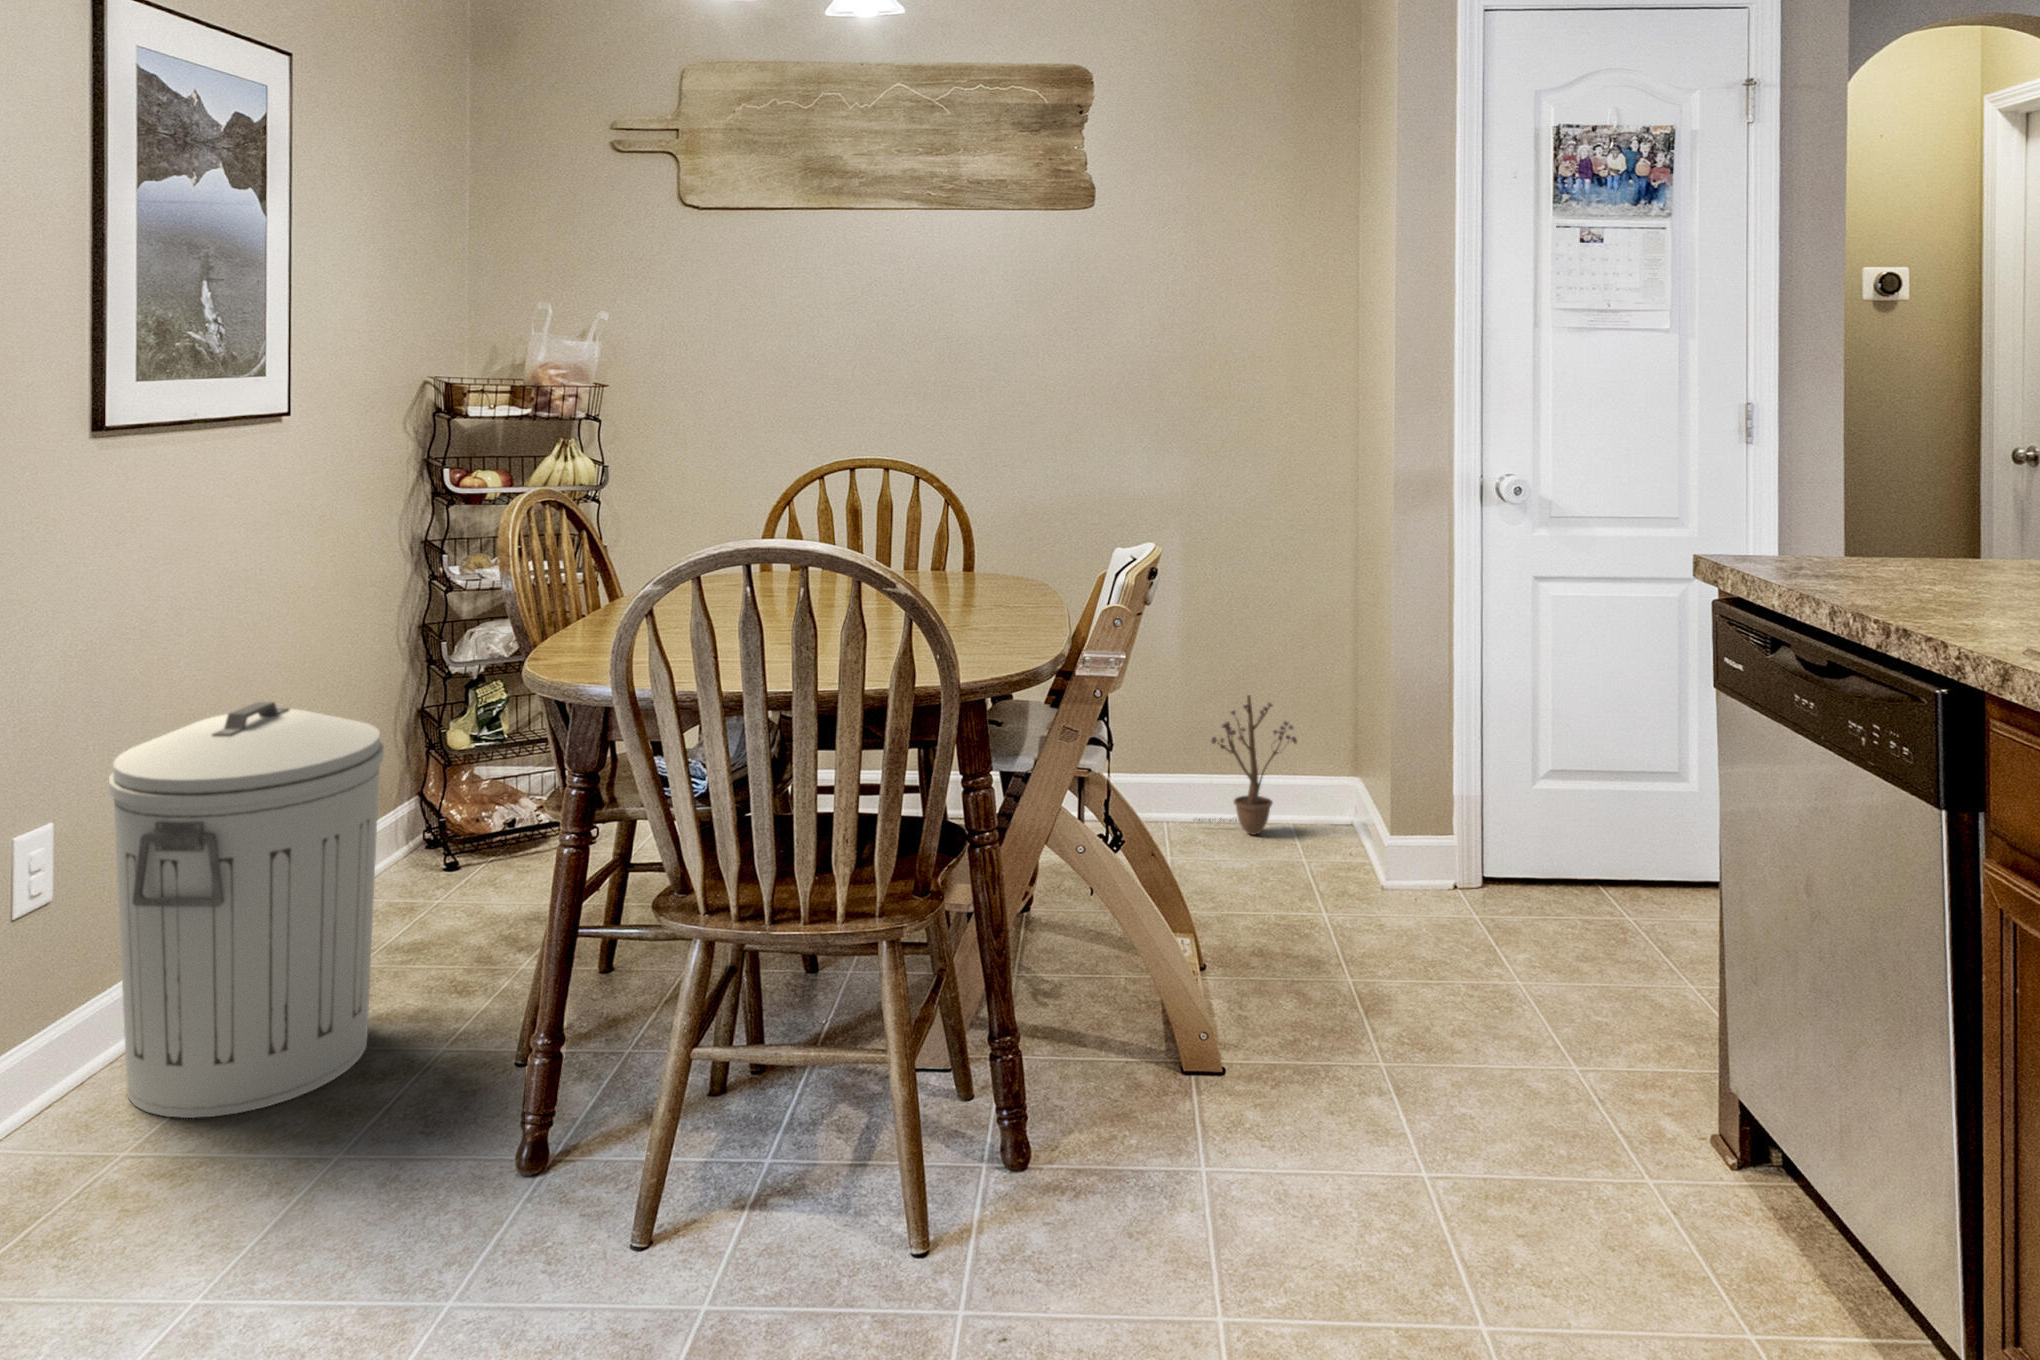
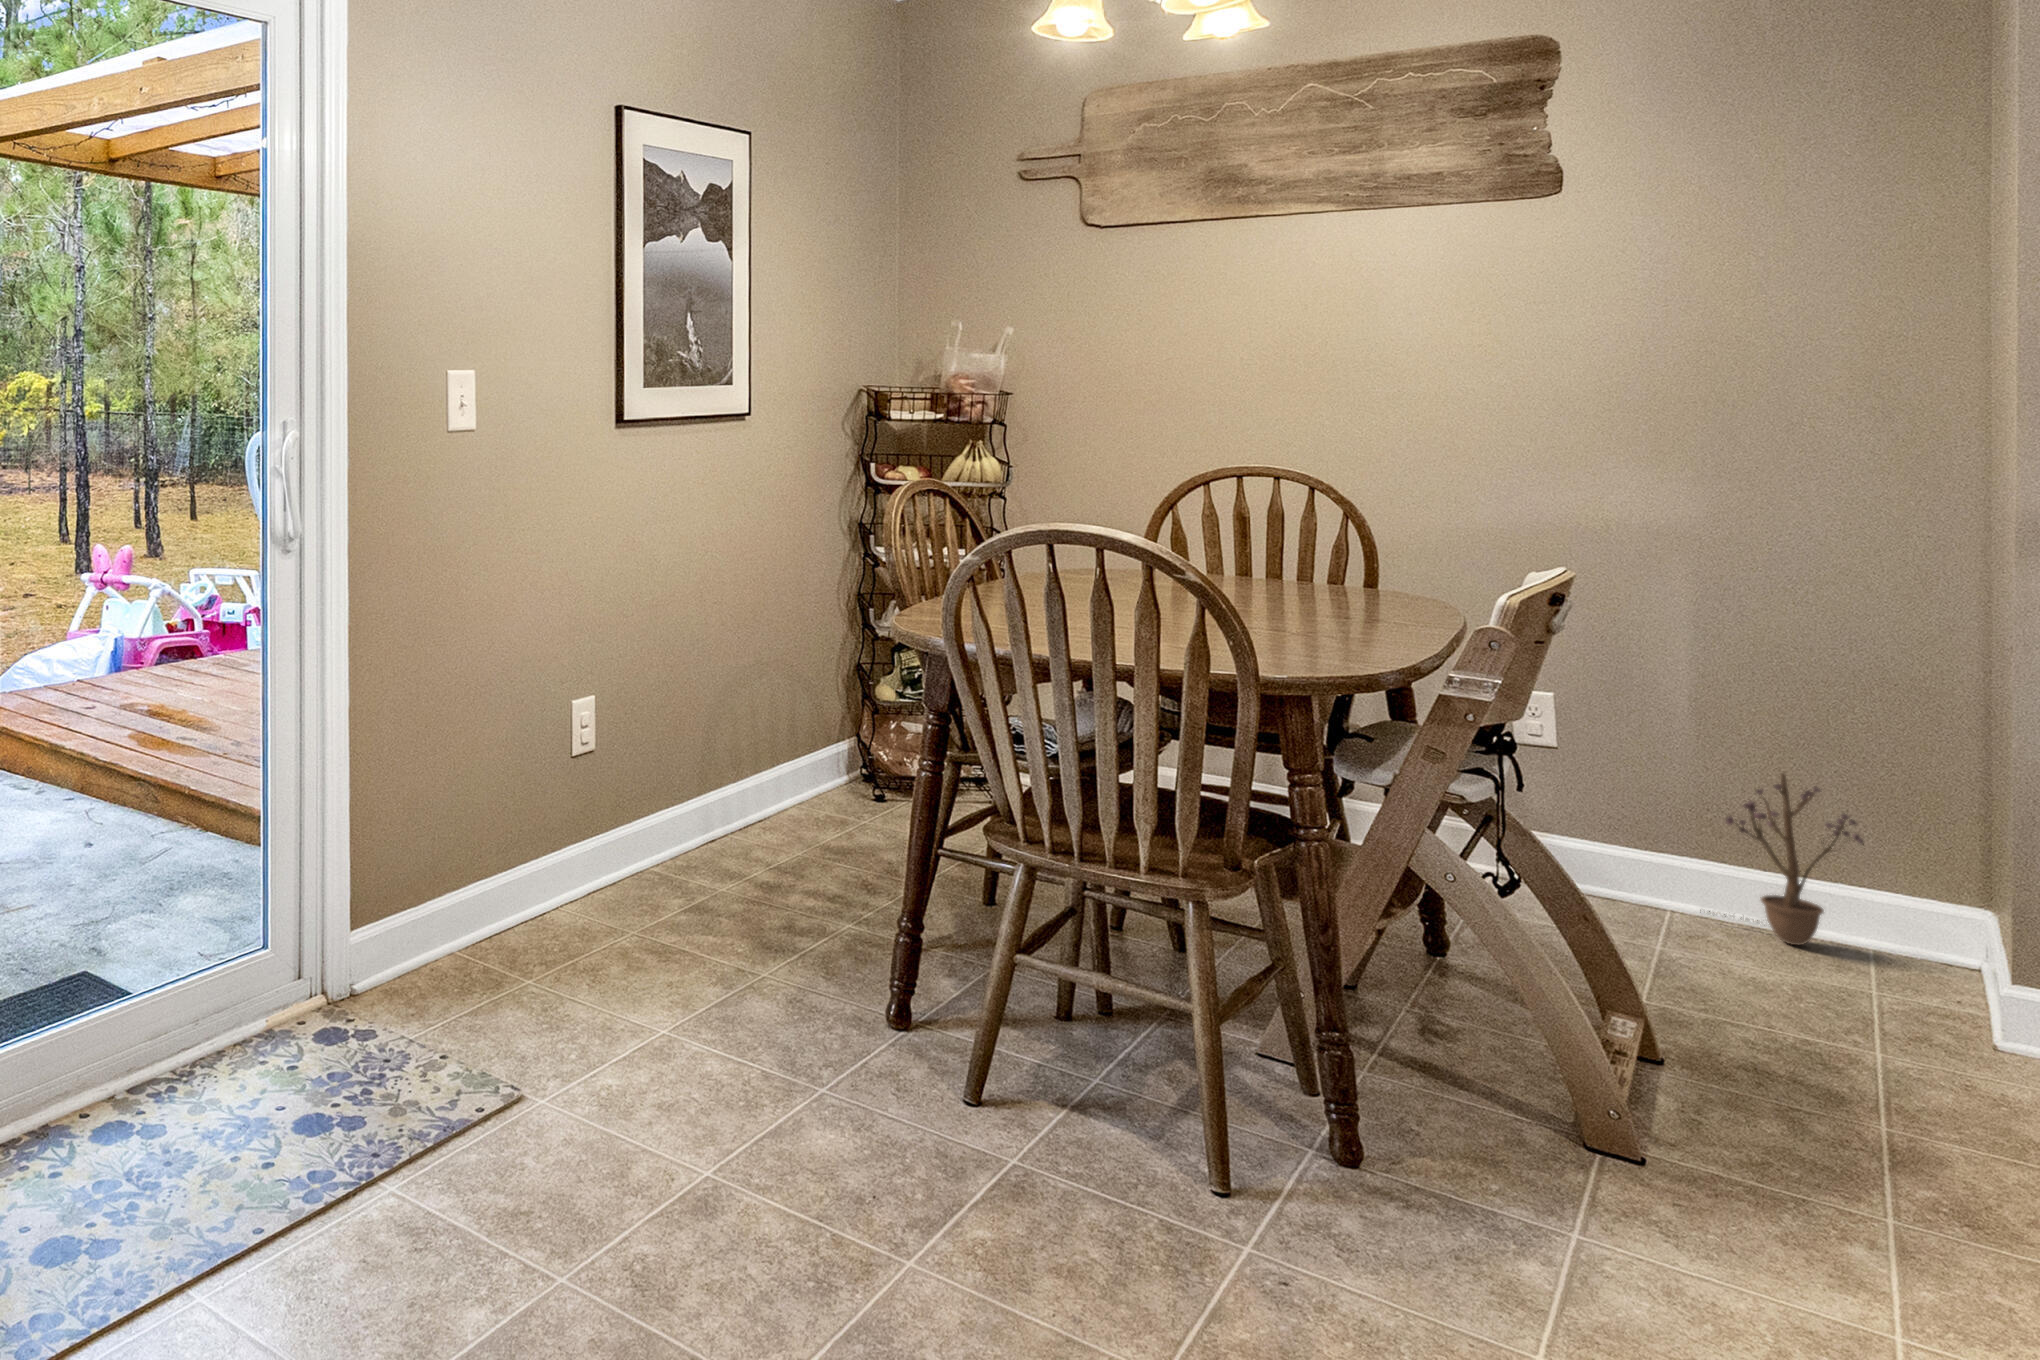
trash can: present [109,702,384,1118] -> none [624,628,805,930]

